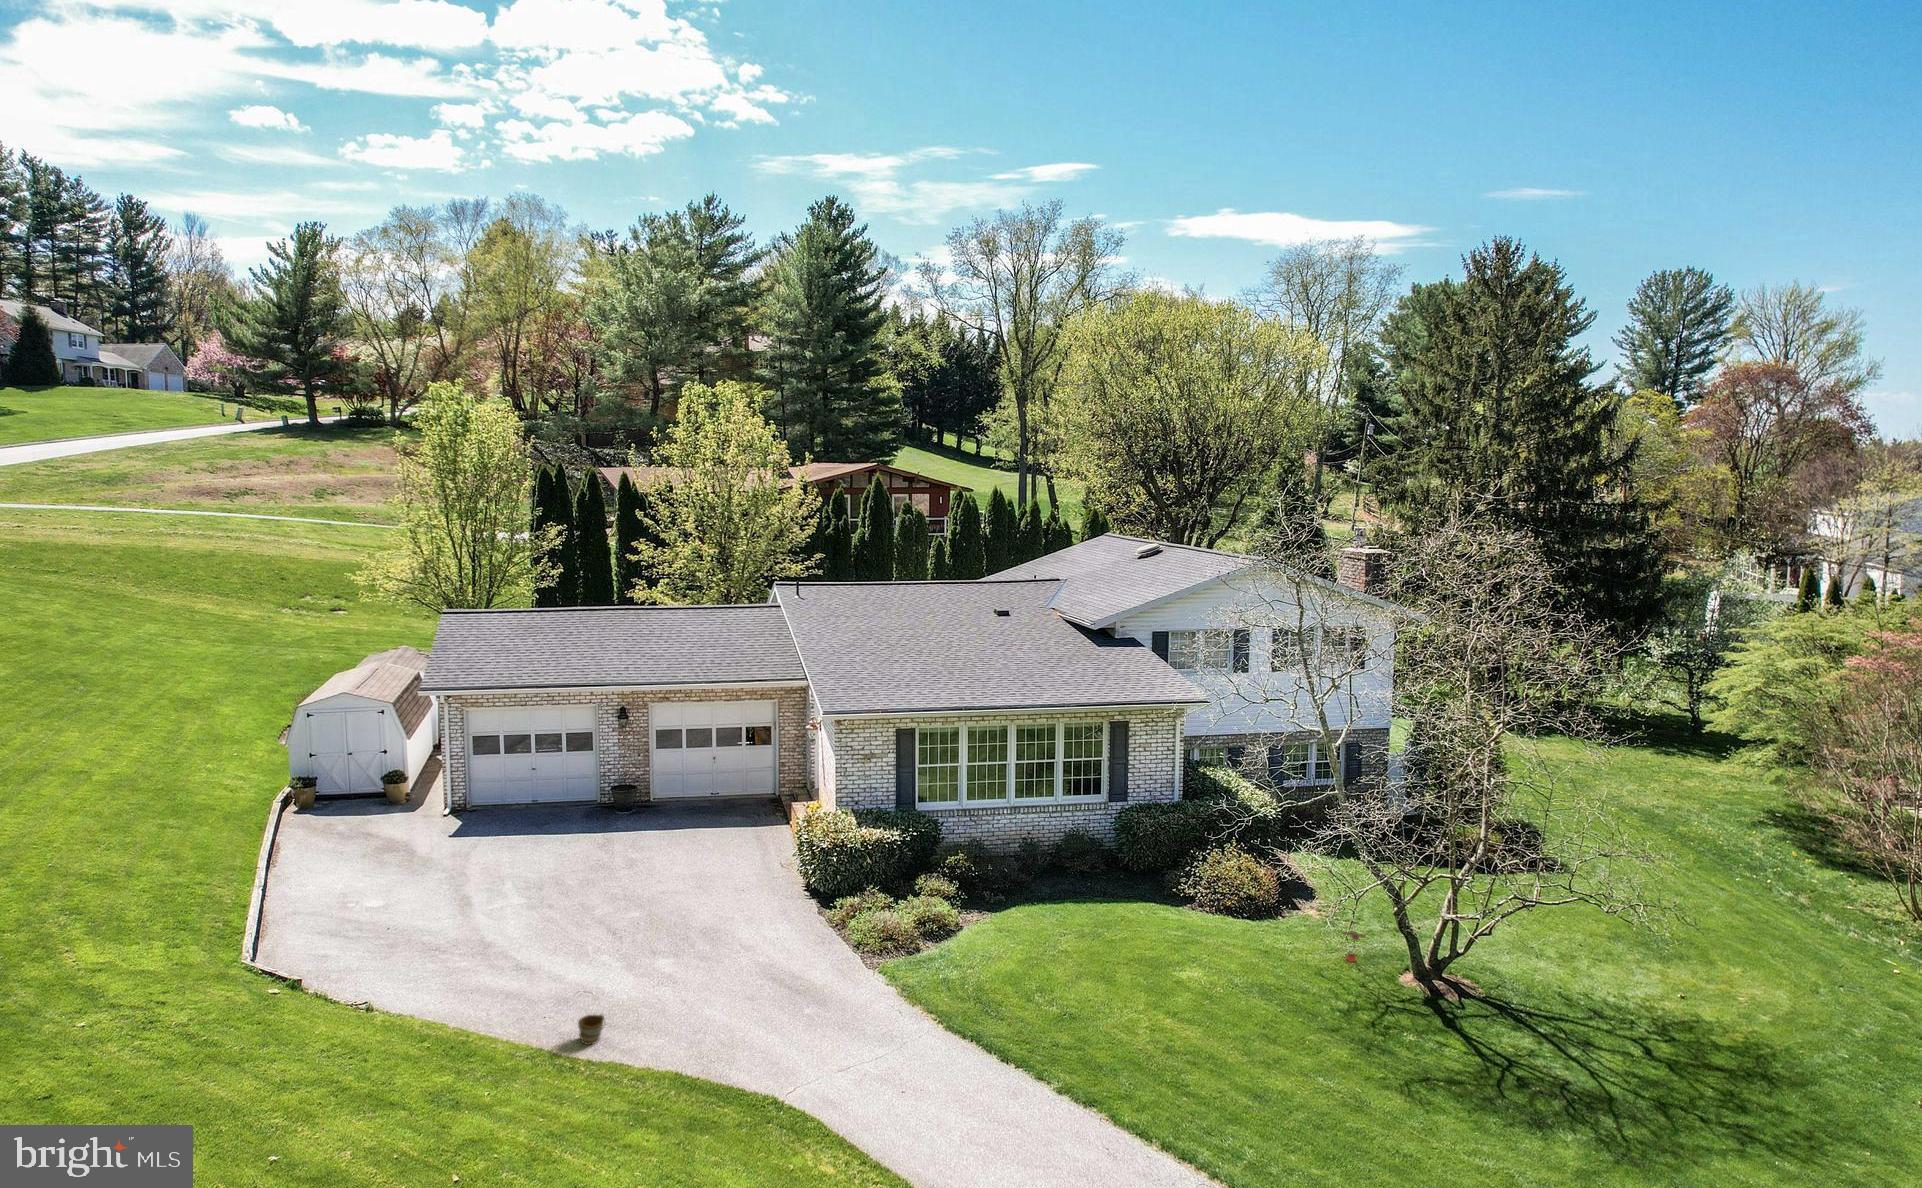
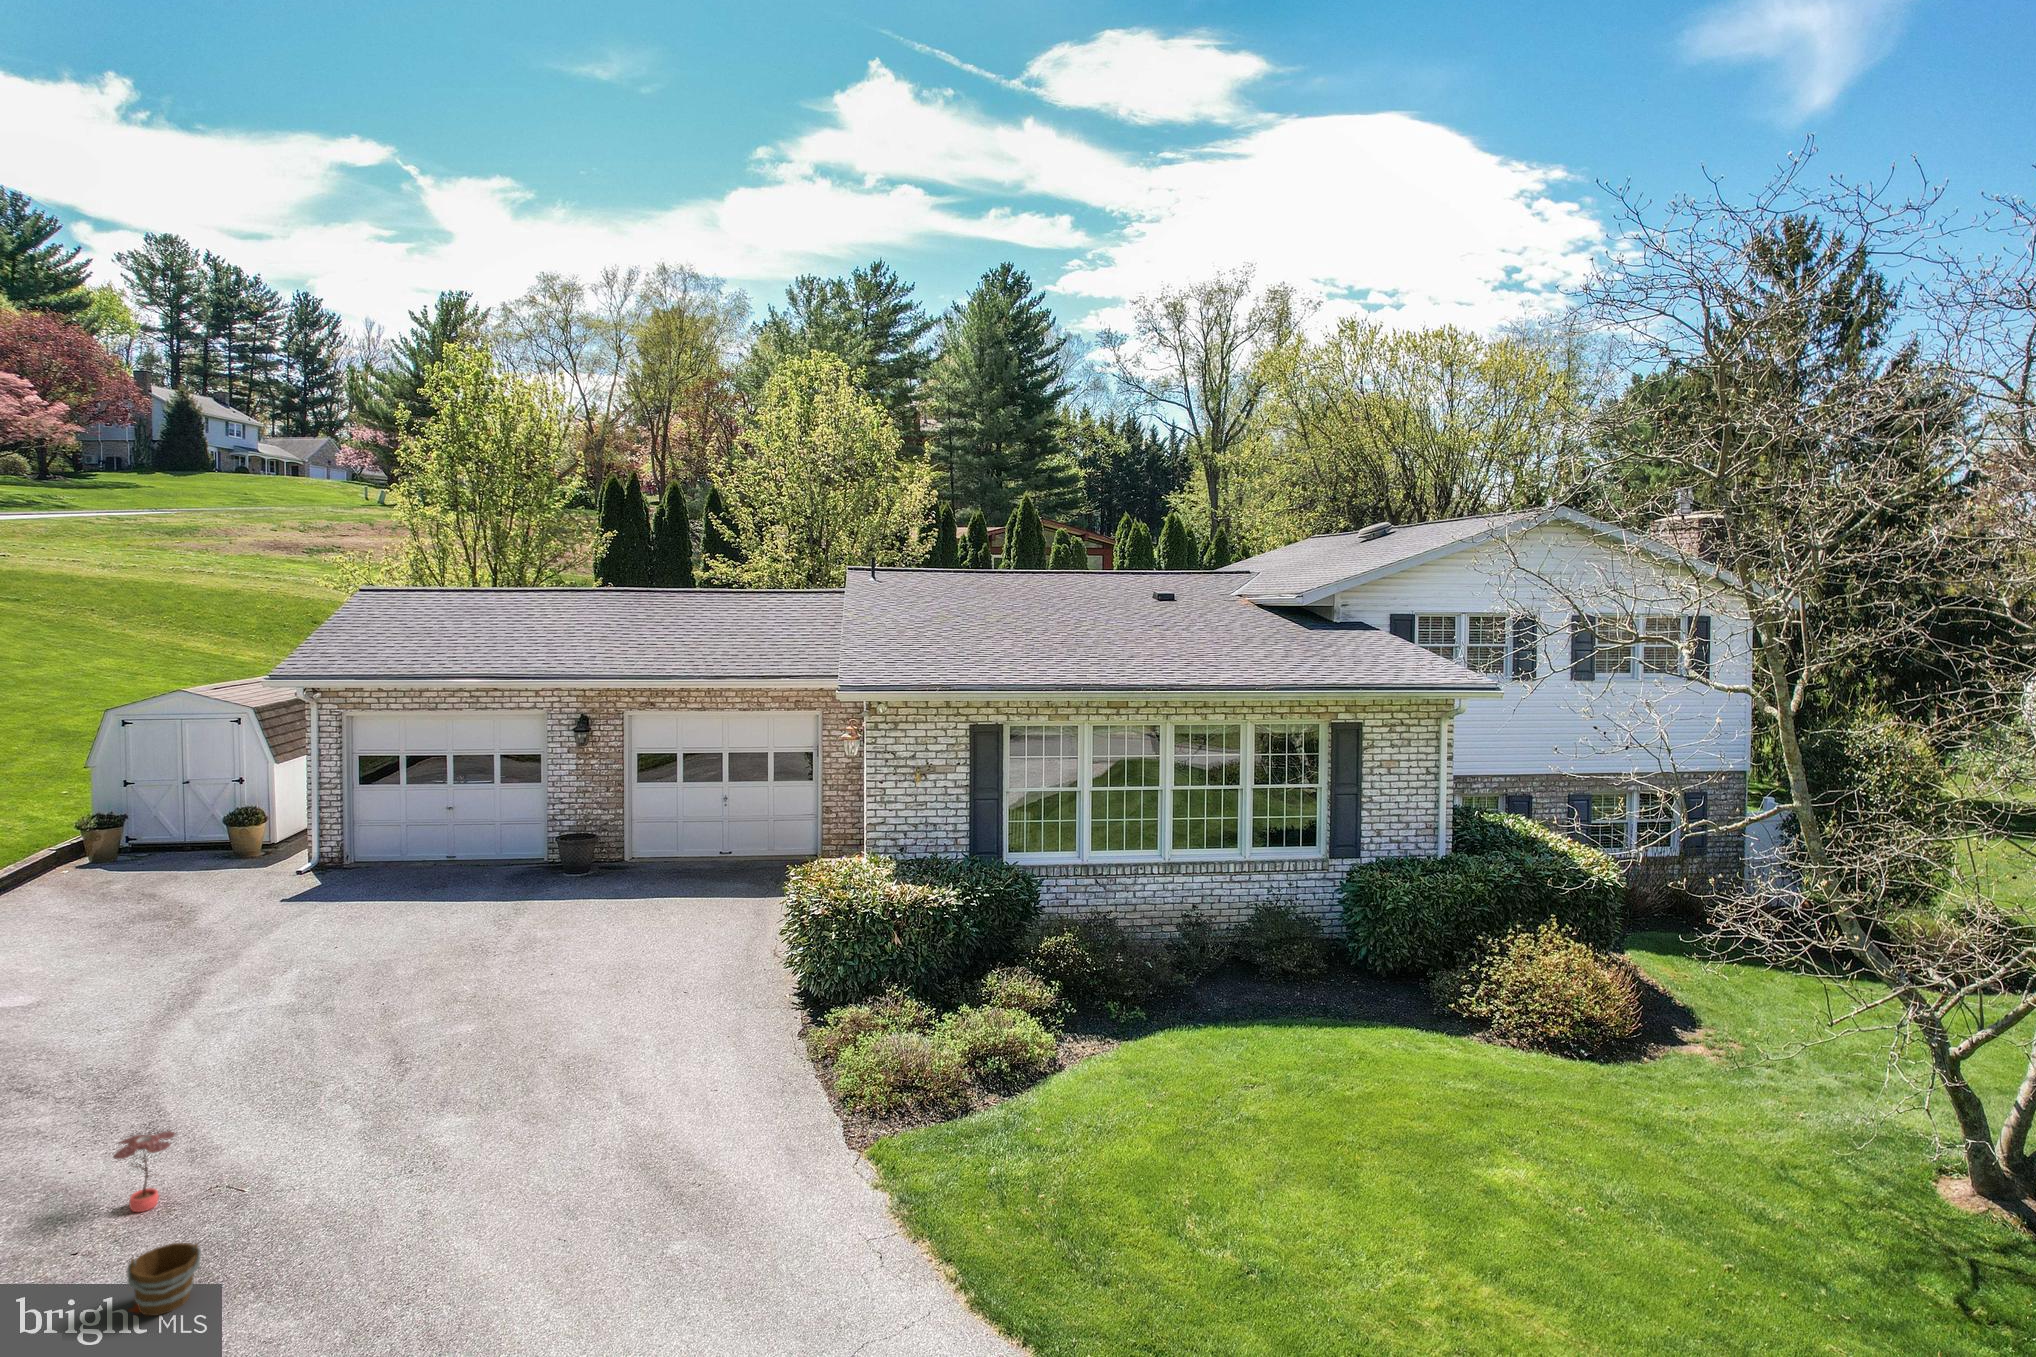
potted plant: present [1344,931,1365,962] -> present [113,1131,175,1212]

